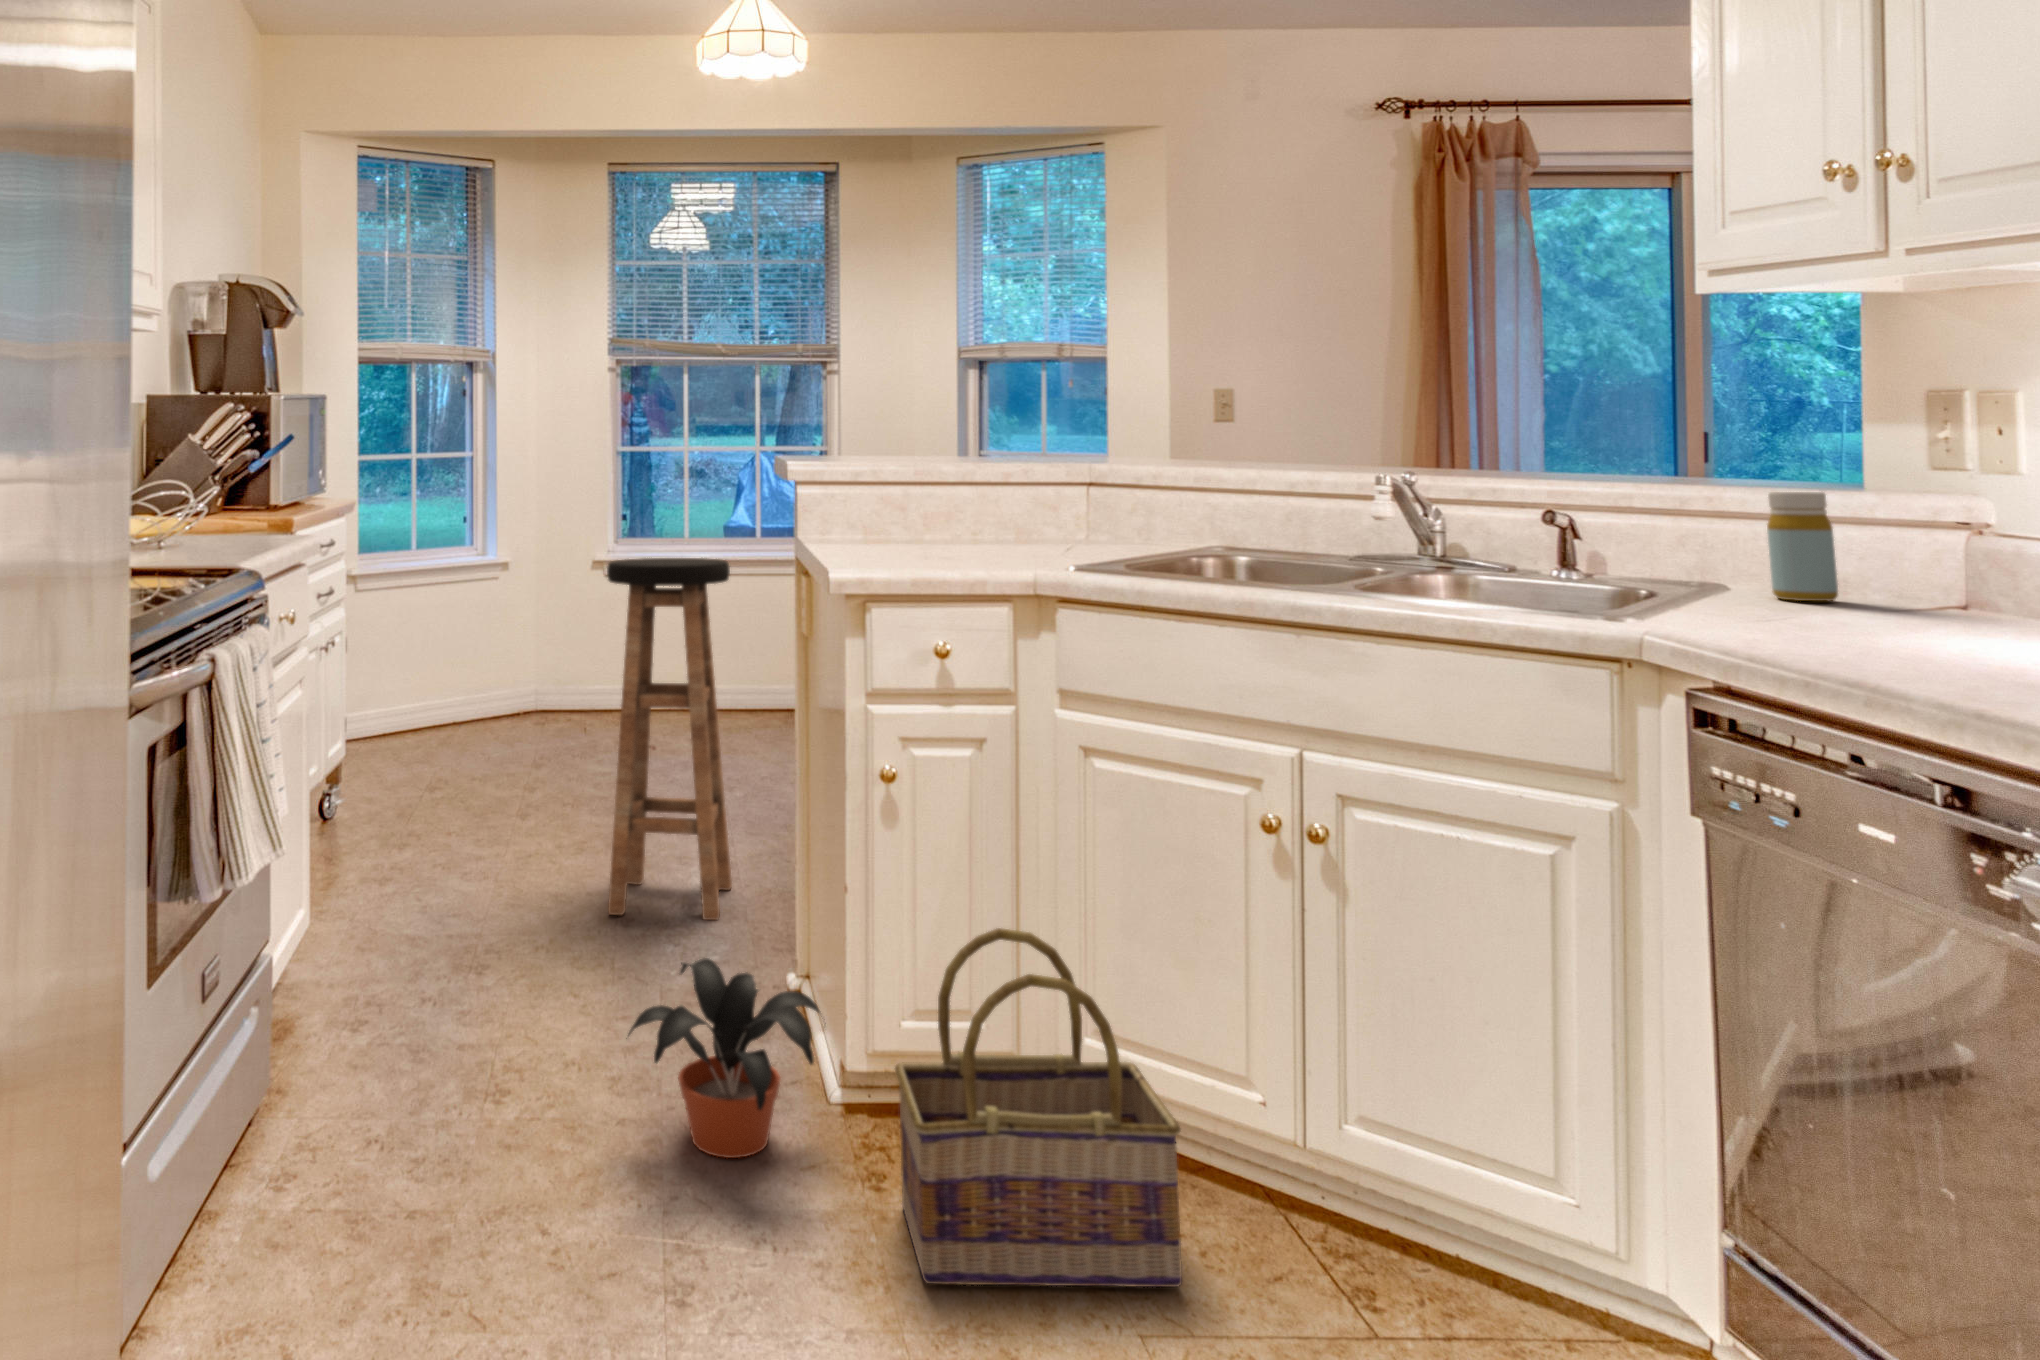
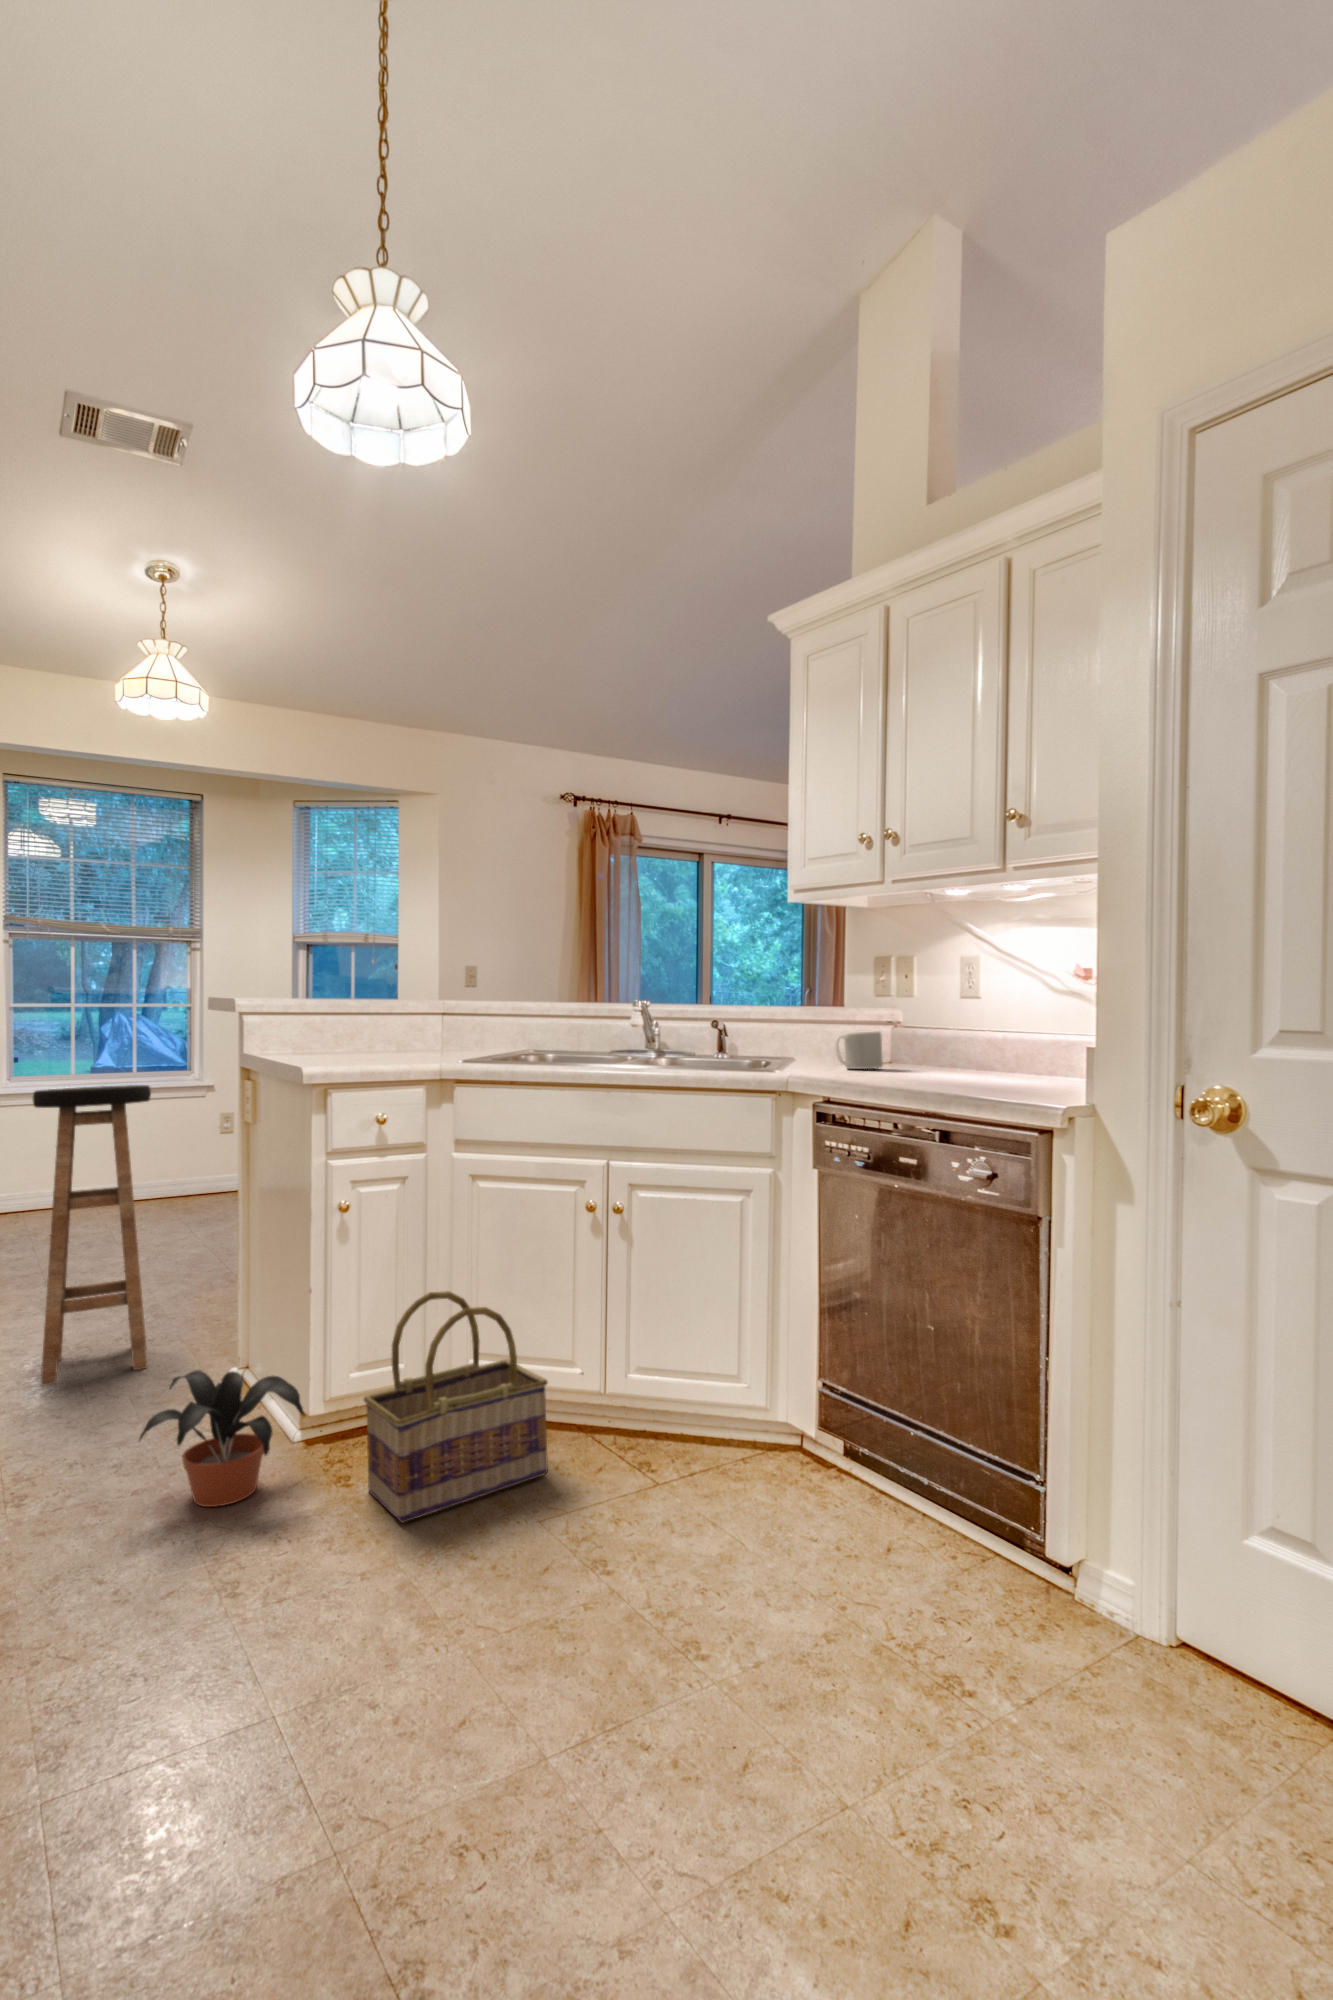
bottle: present [1767,492,1838,601] -> none [794,1004,820,1057]
mug: none [1823,571,1970,658] -> present [835,1031,883,1069]

